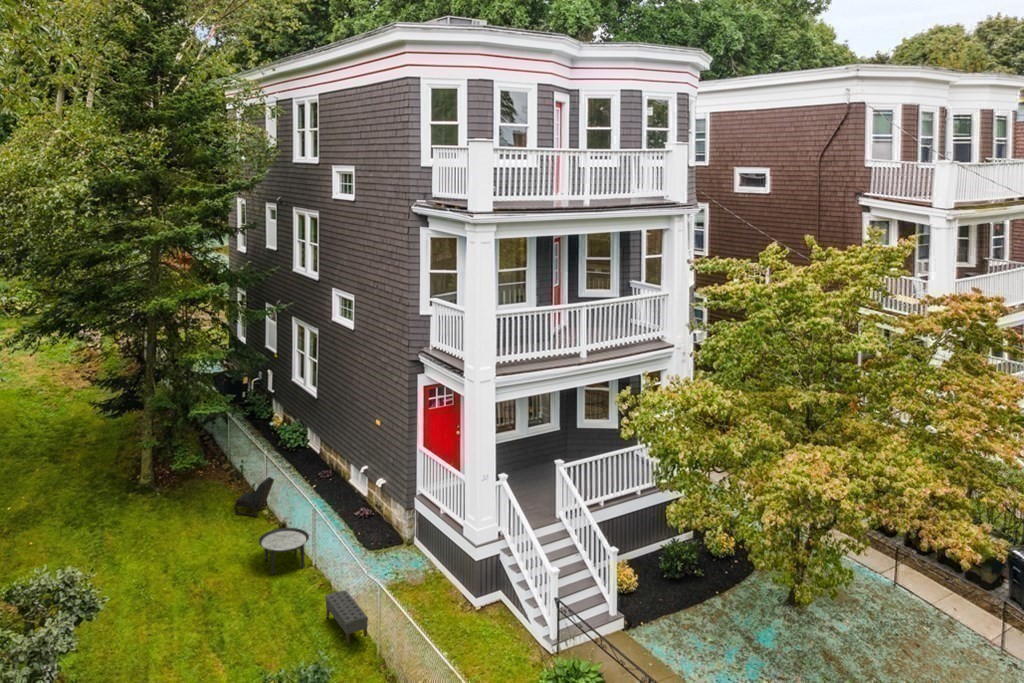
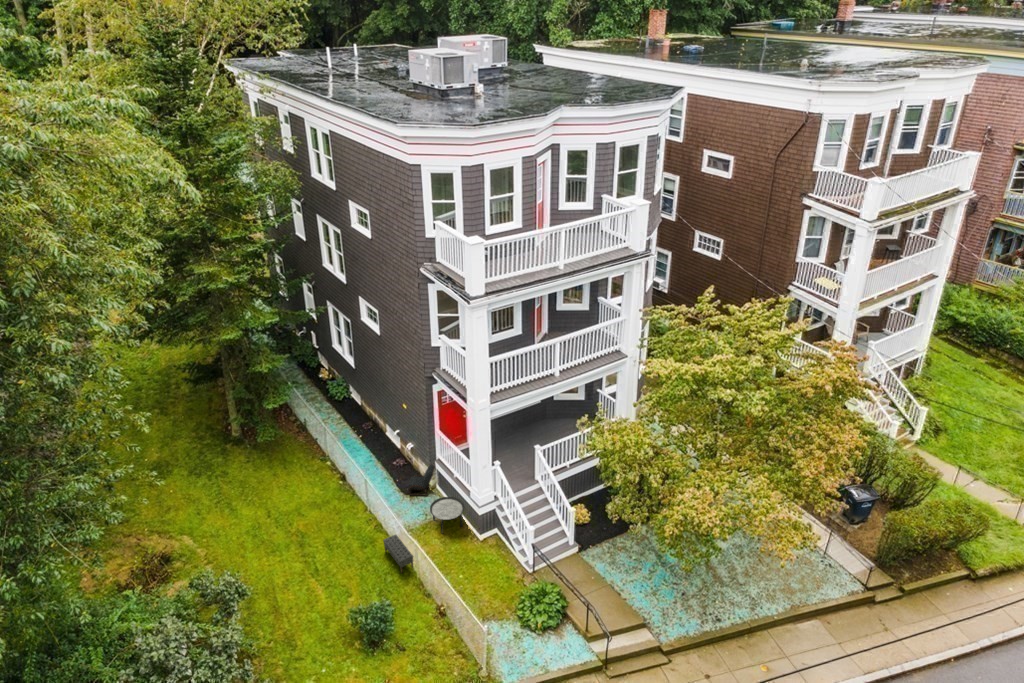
lounge chair: present [234,477,274,517] -> present [408,465,435,496]
round table: present [259,528,309,575] -> present [430,497,464,534]

